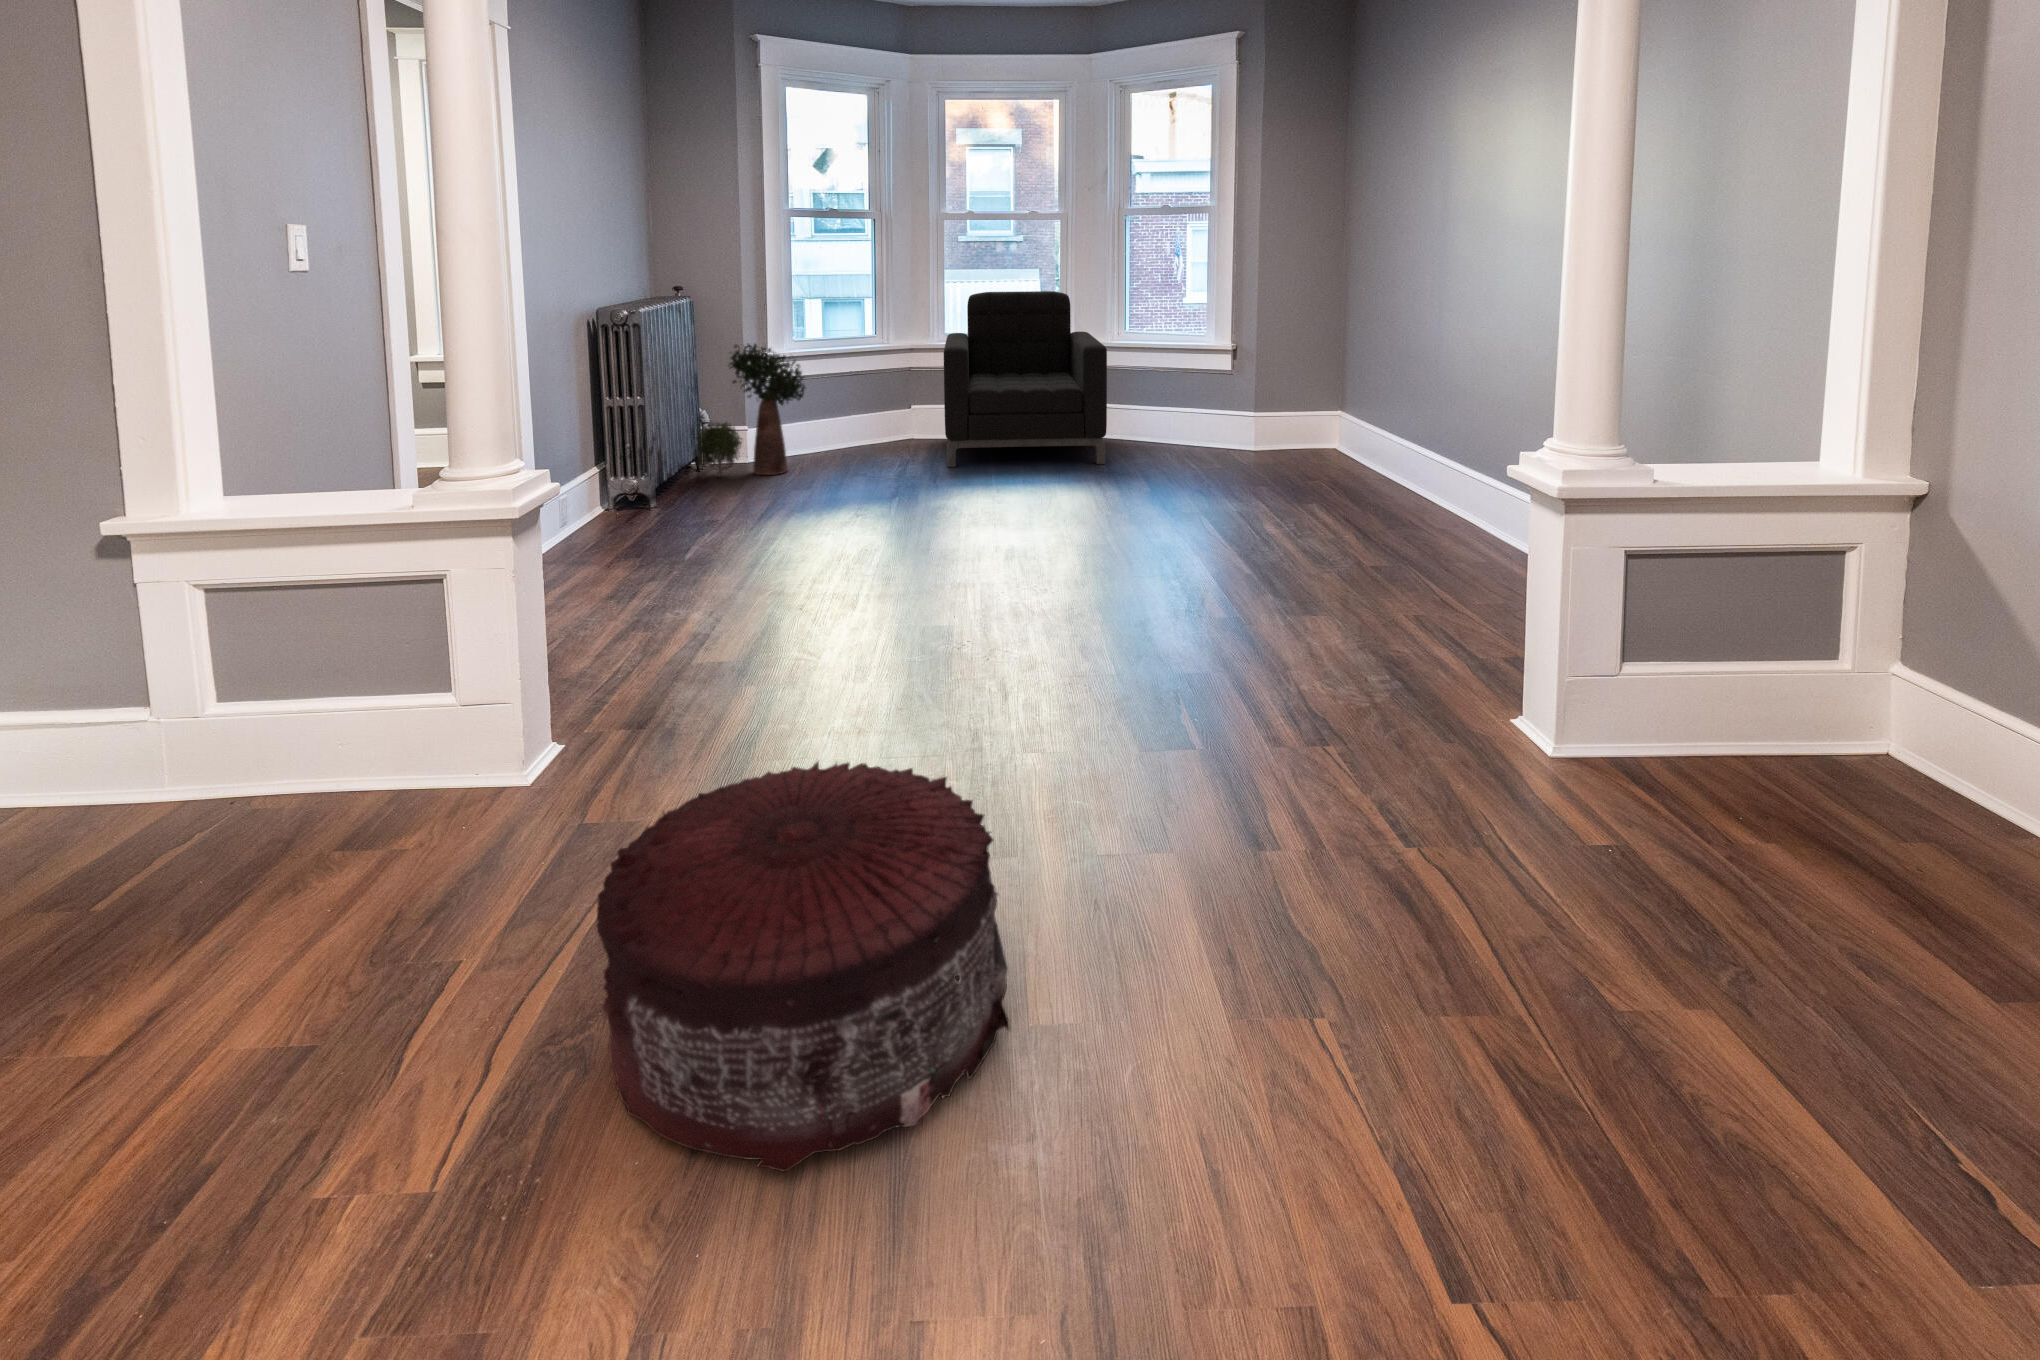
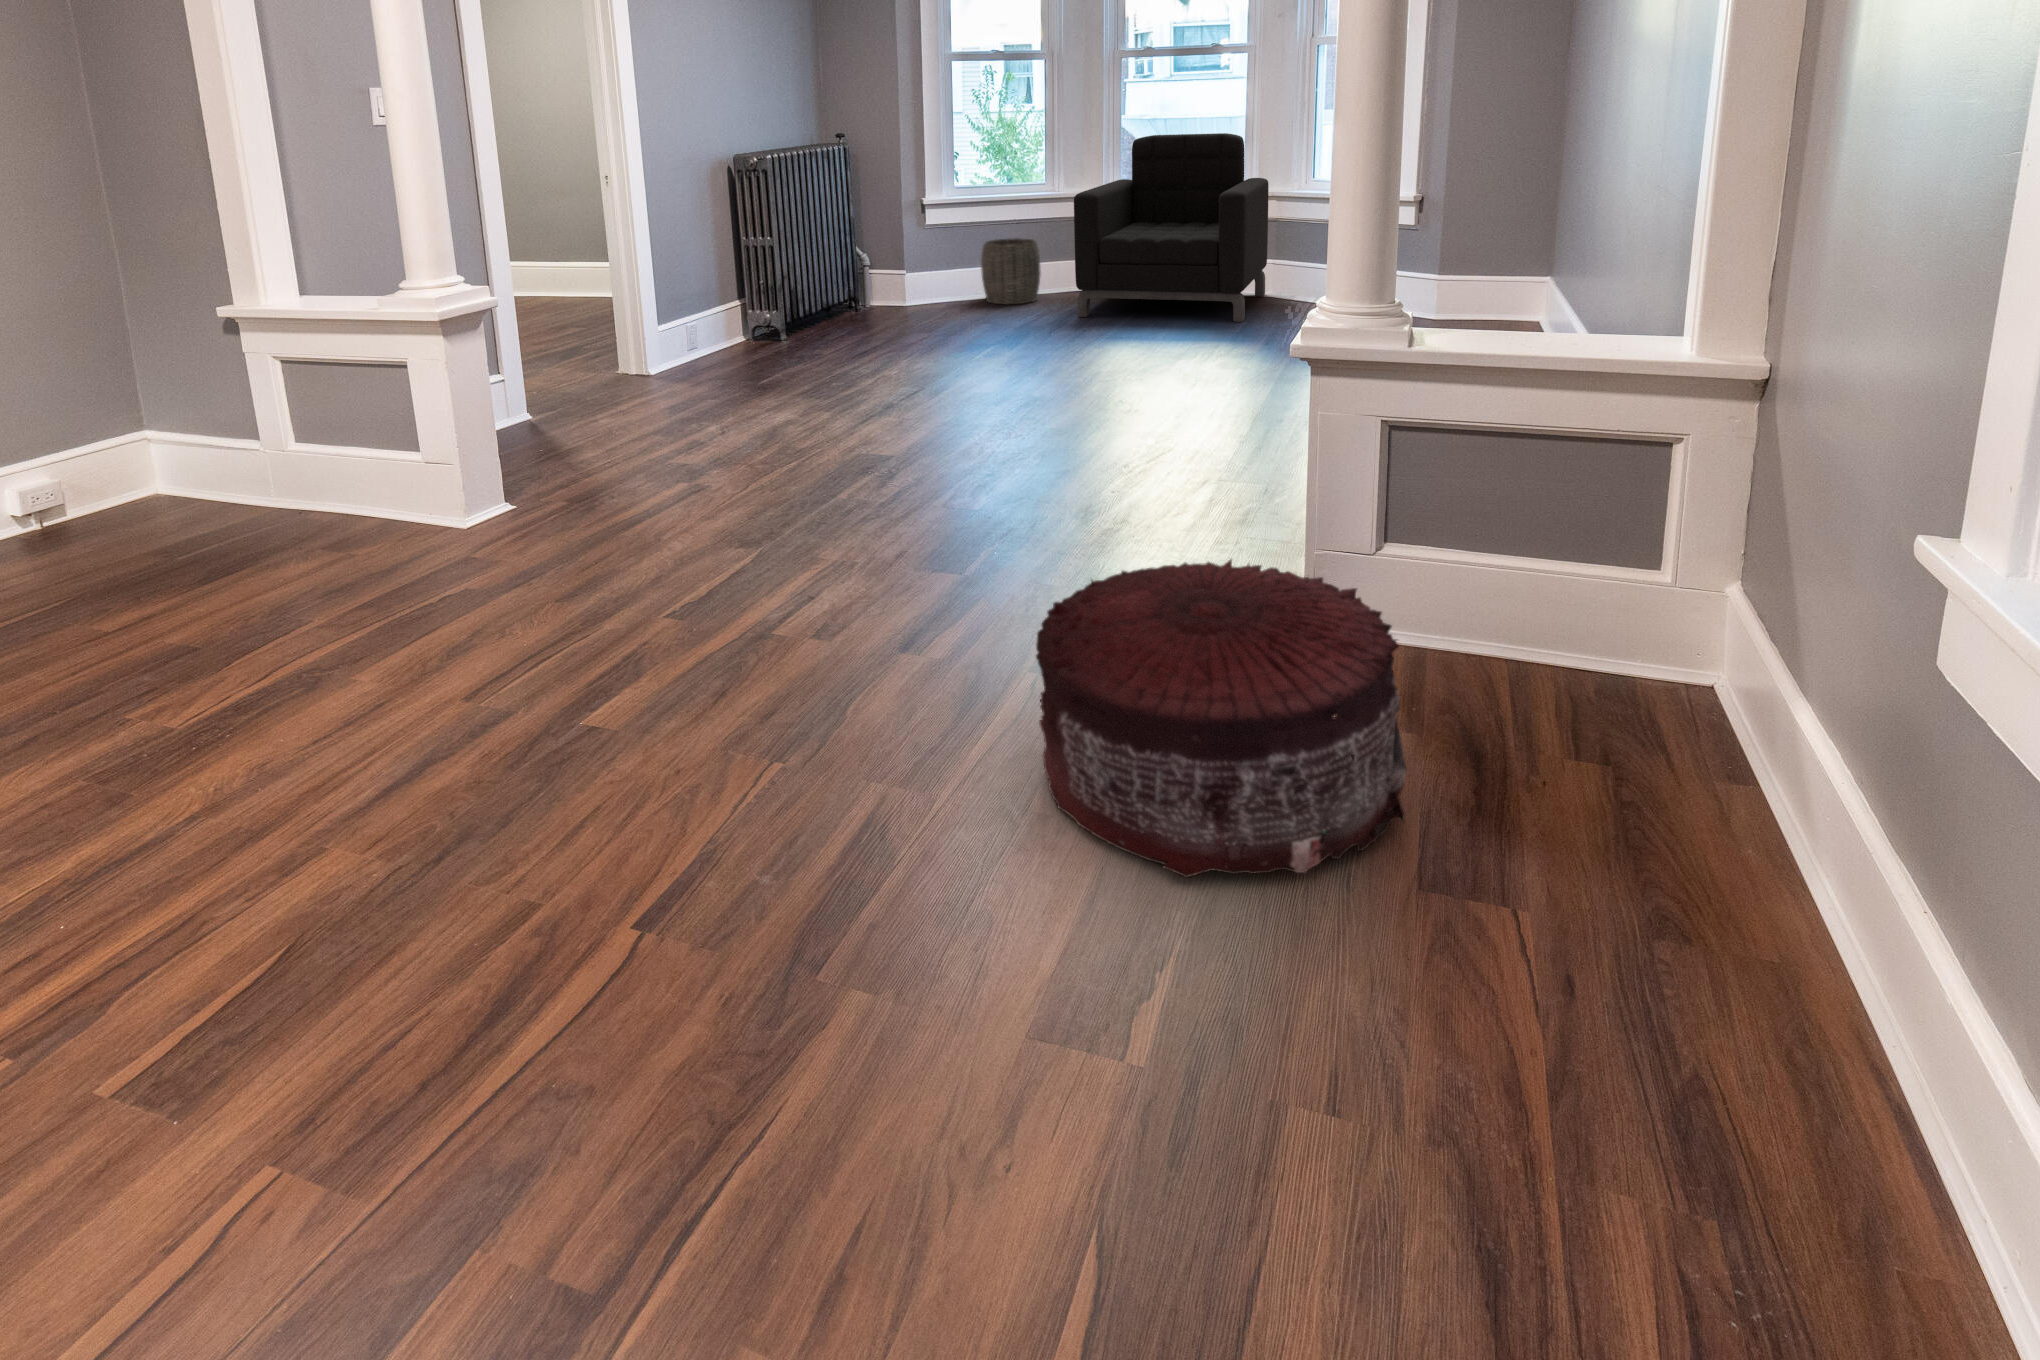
potted plant: present [696,344,805,477] -> none [841,188,948,316]
woven basket: none [826,391,886,458] -> present [981,238,1041,304]
pouf: present [597,762,1010,1172] -> present [1036,560,1407,877]

